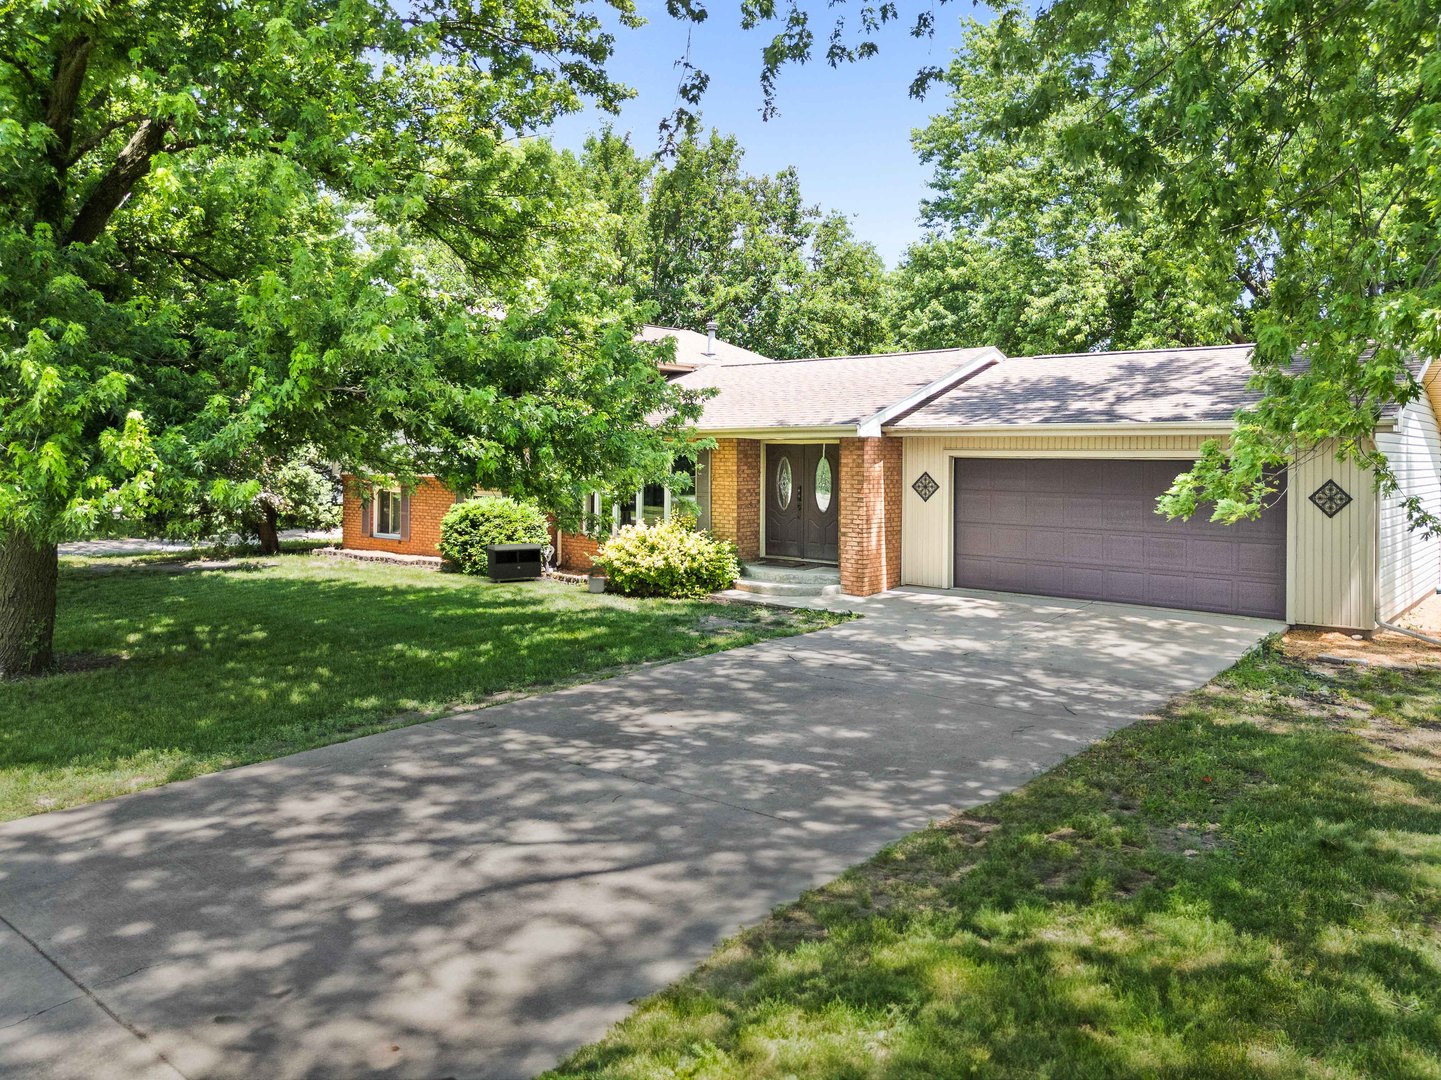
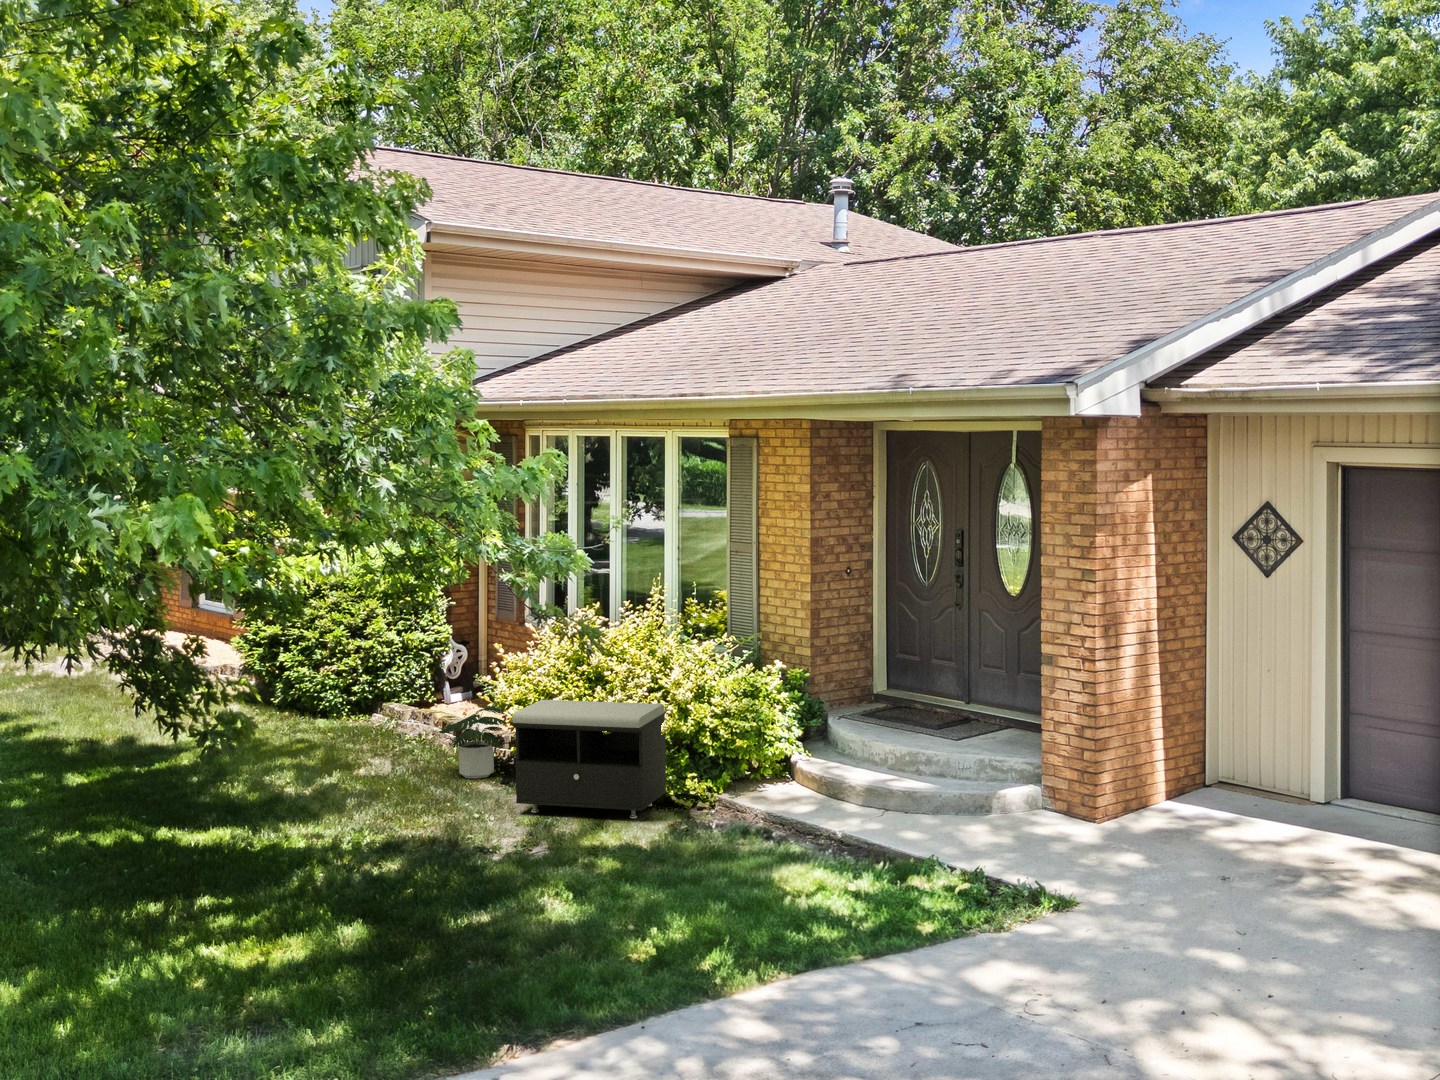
storage bench: present [487,543,542,583] -> present [513,700,666,819]

